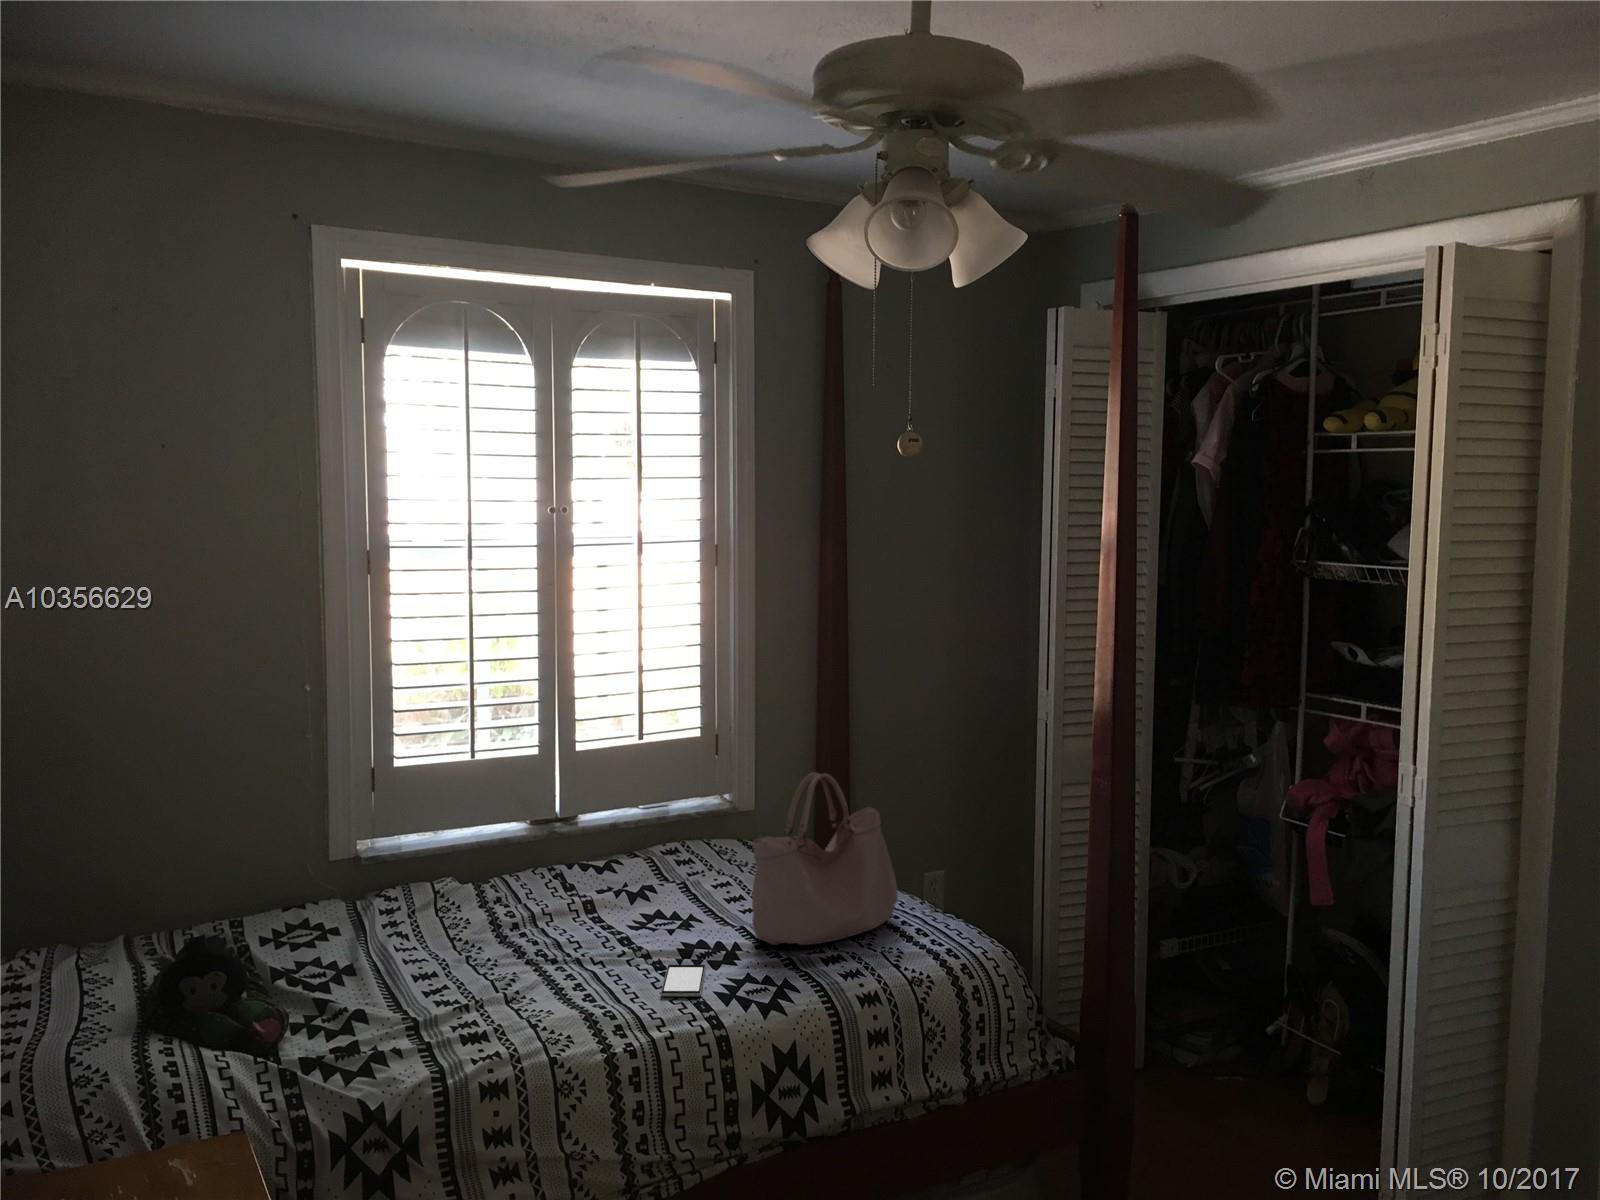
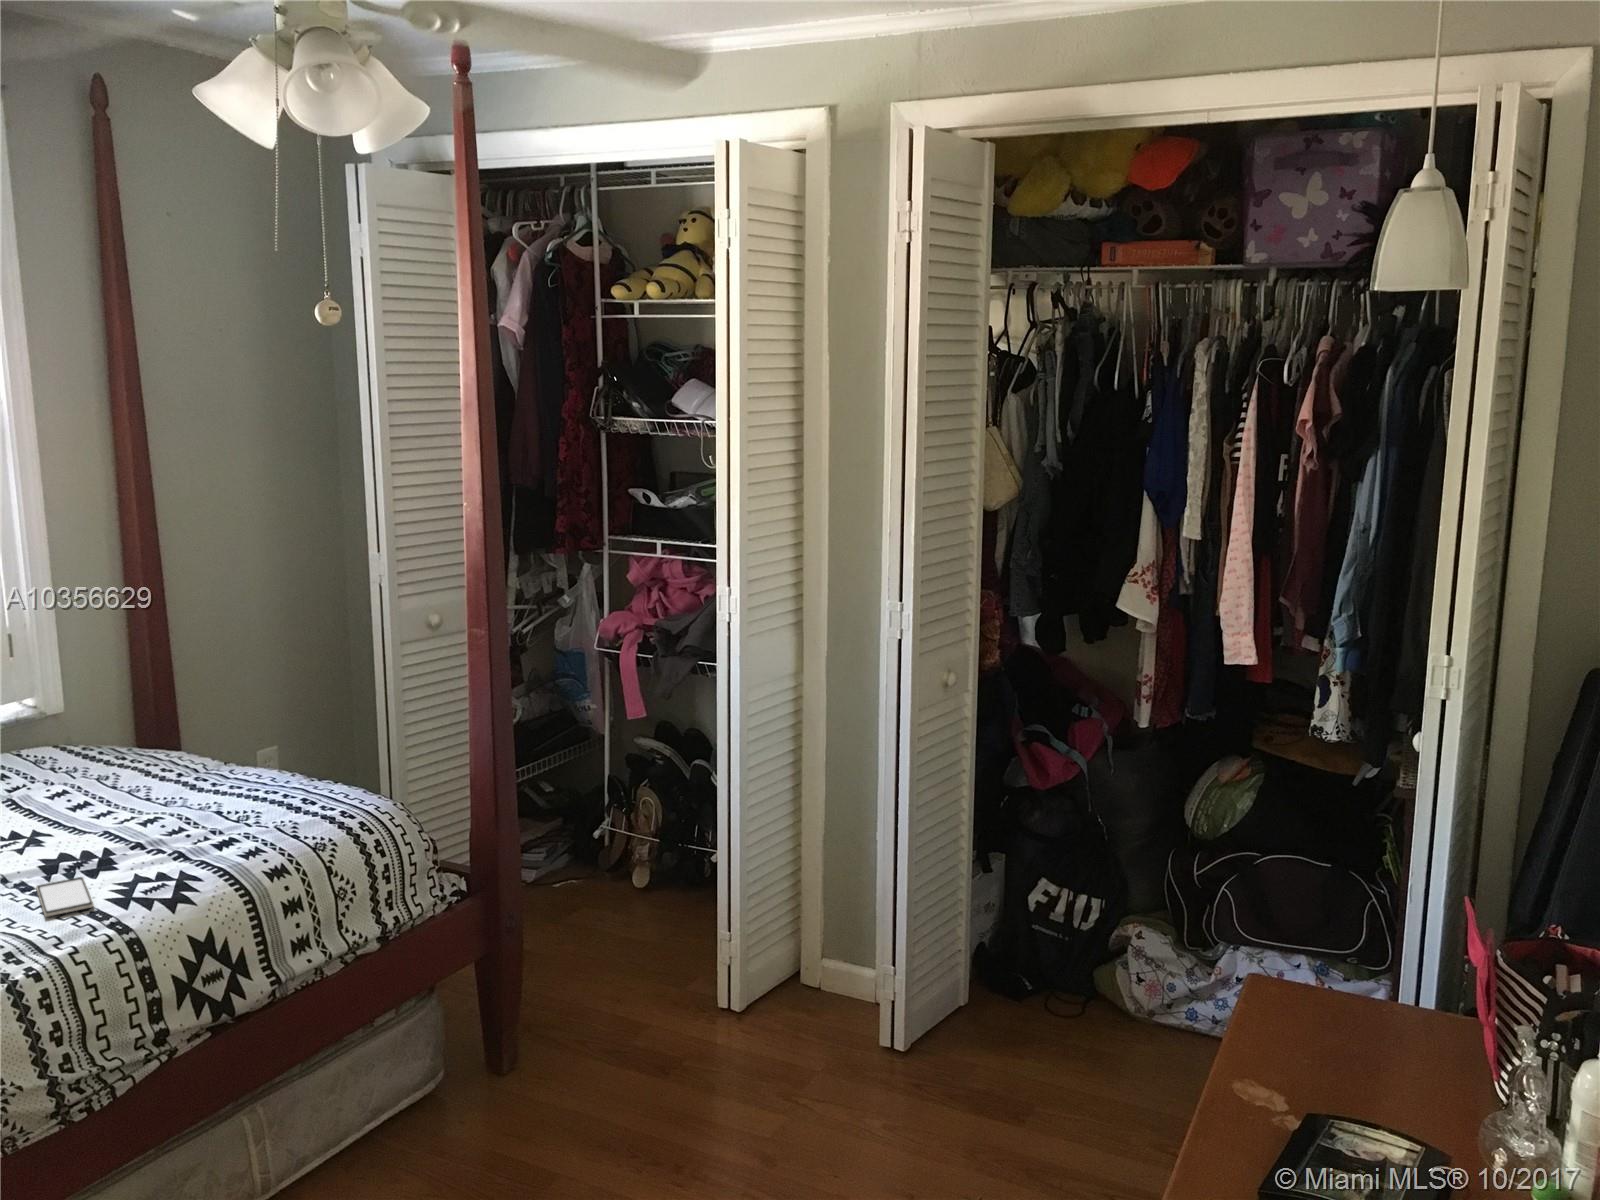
handbag: present [752,772,898,945] -> none [115,658,274,842]

